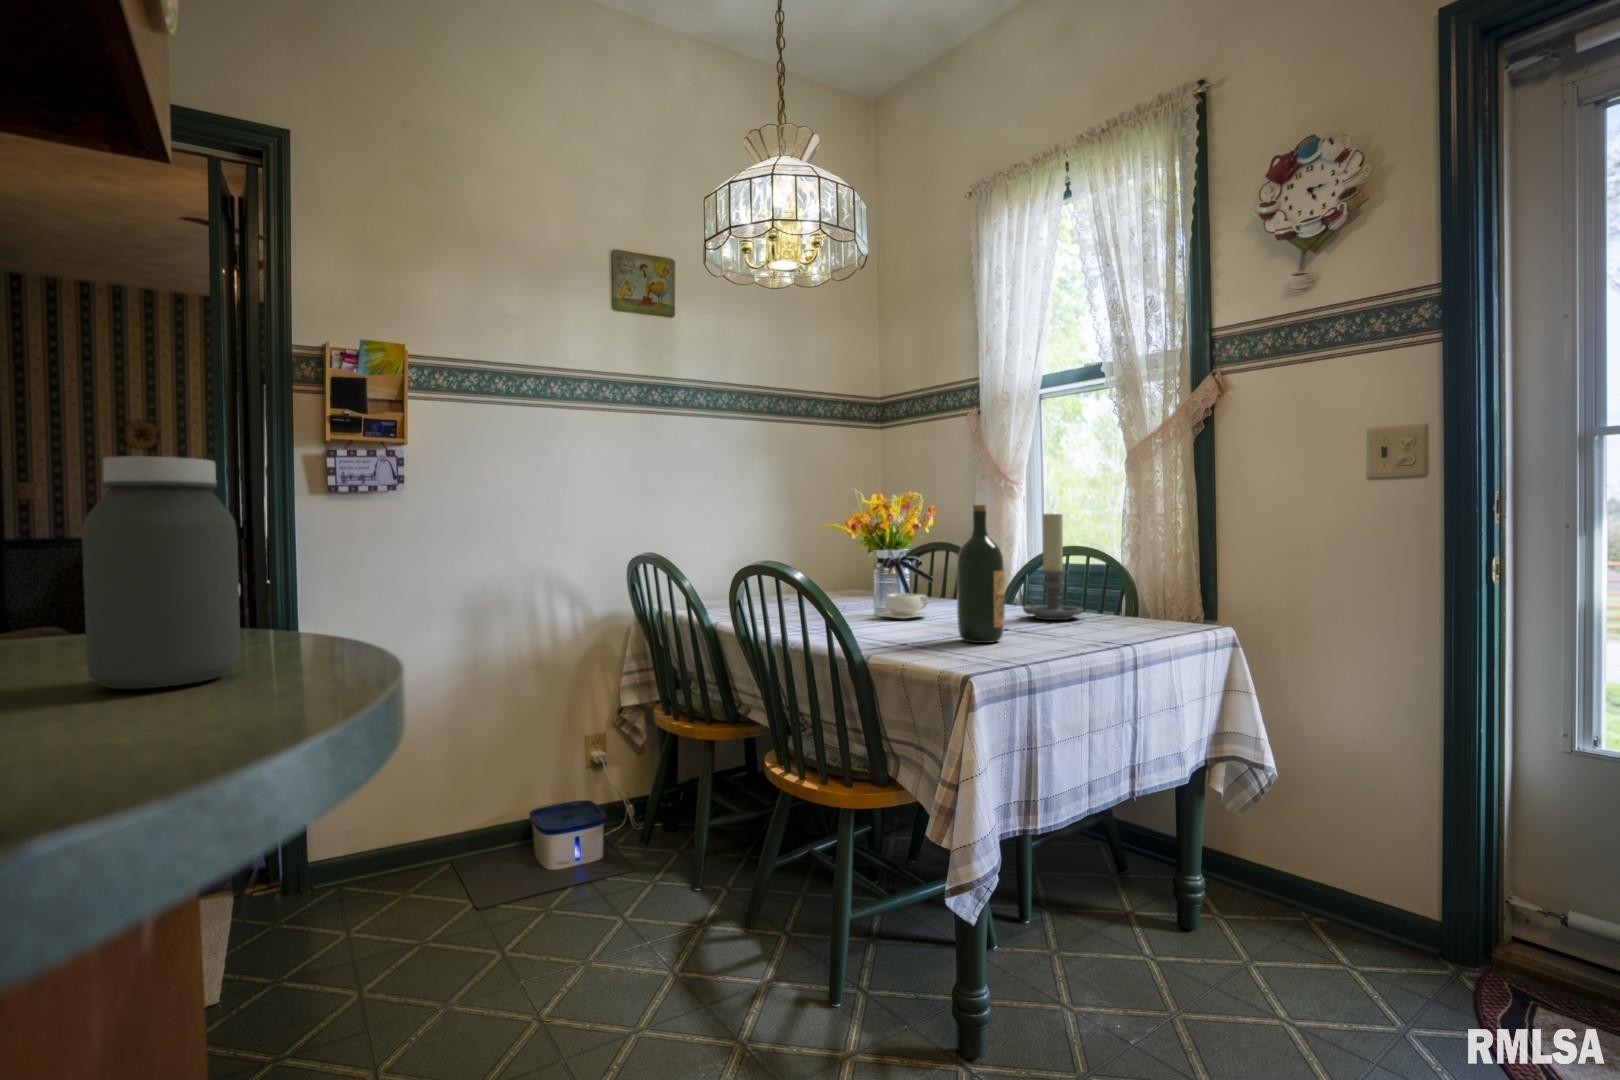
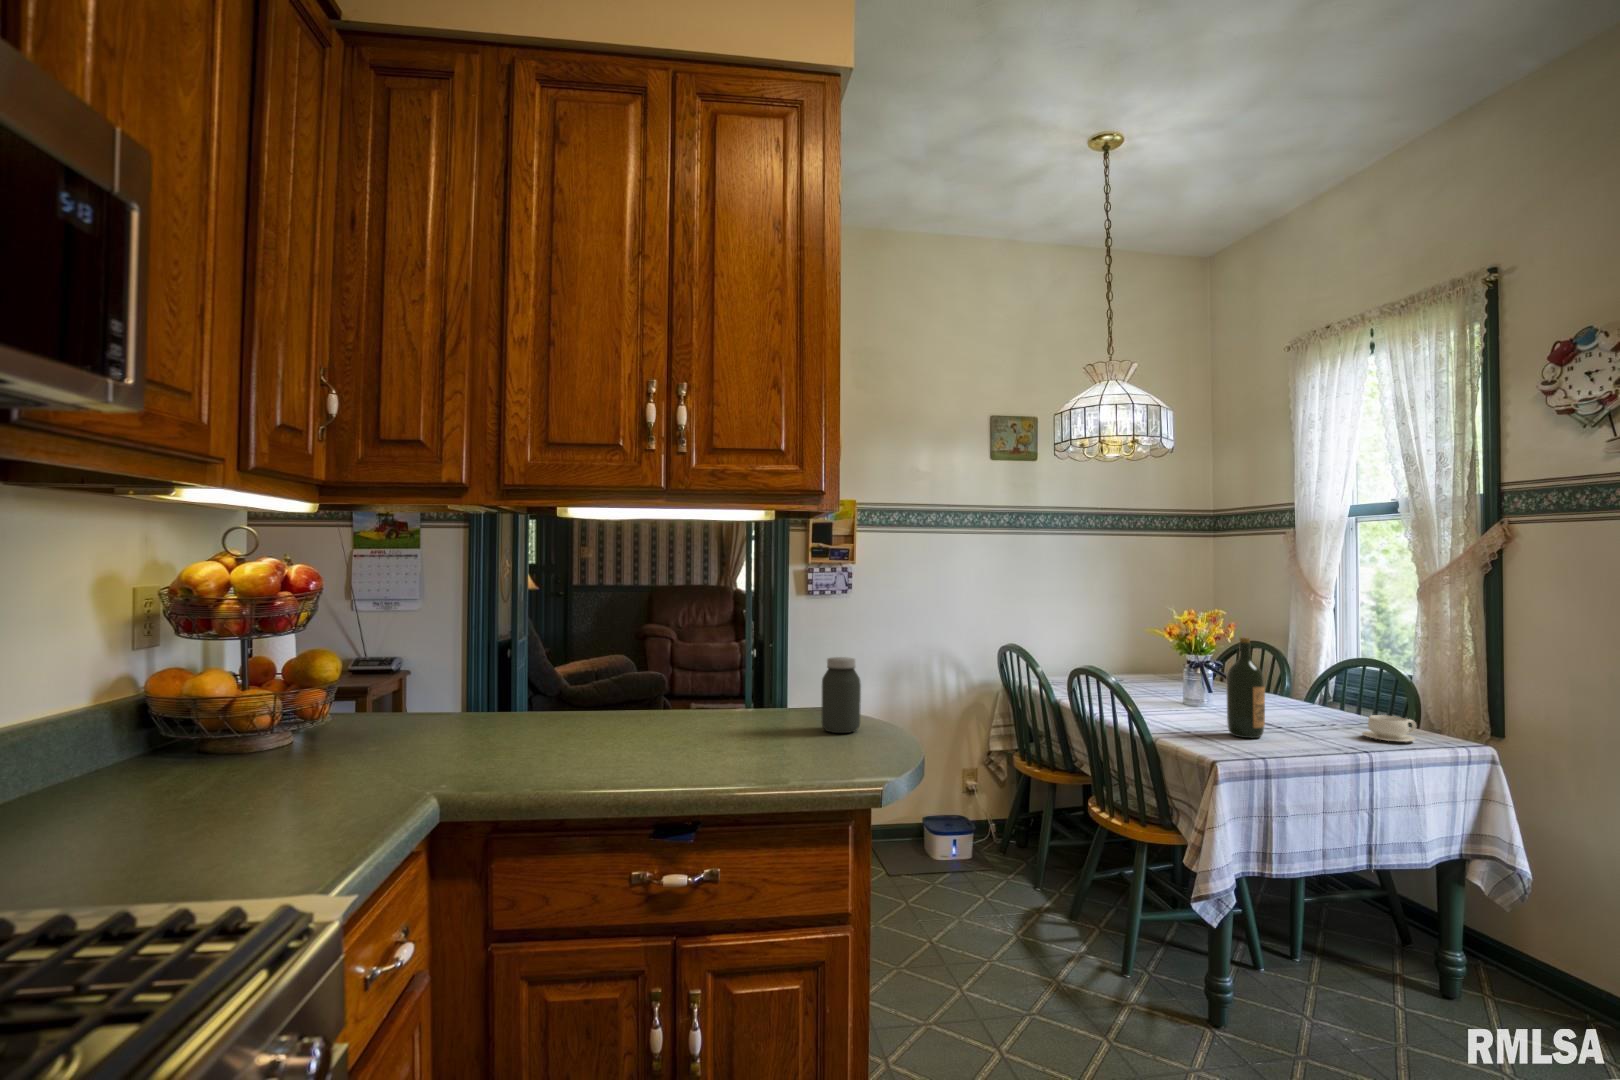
candle holder: present [1023,513,1084,620] -> none [1303,637,1358,725]
teacup: present [880,593,928,619] -> present [1362,715,1416,742]

